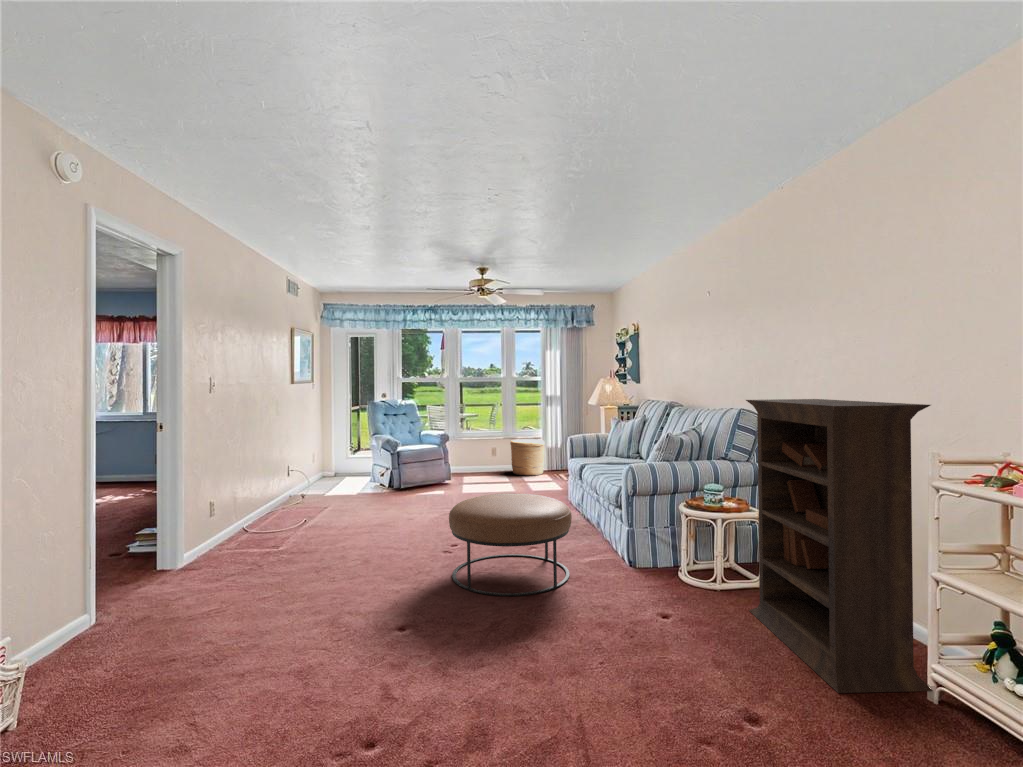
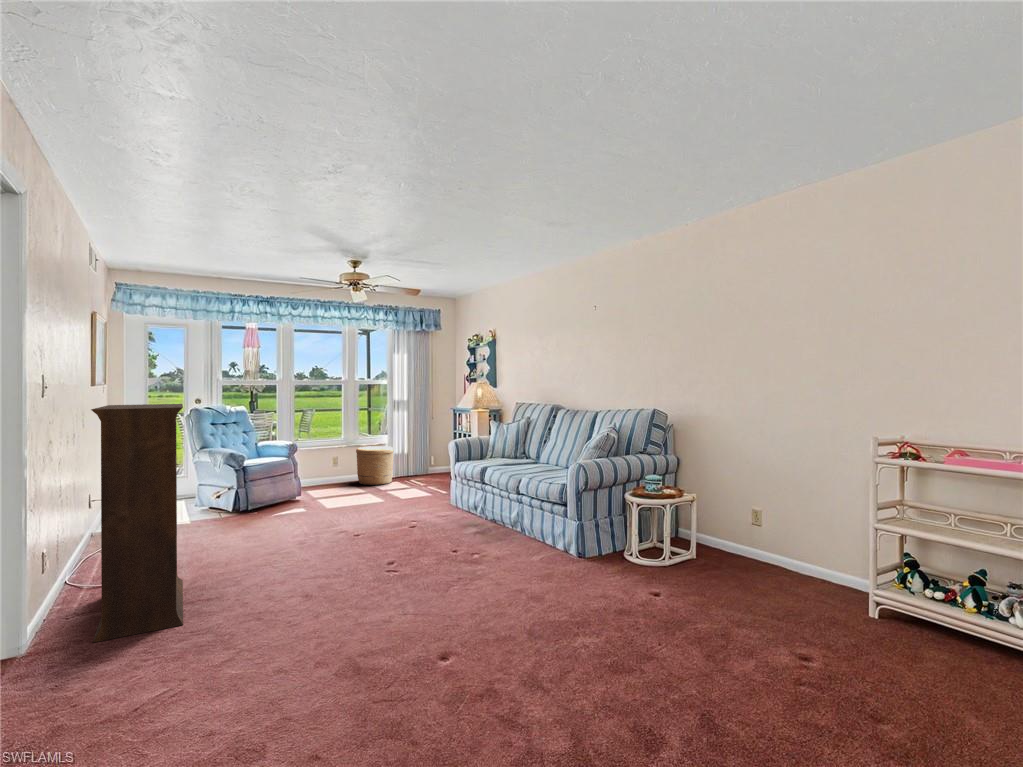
bookcase: present [746,399,933,693] -> present [91,404,183,642]
ottoman: present [449,494,572,596] -> none [419,499,545,604]

